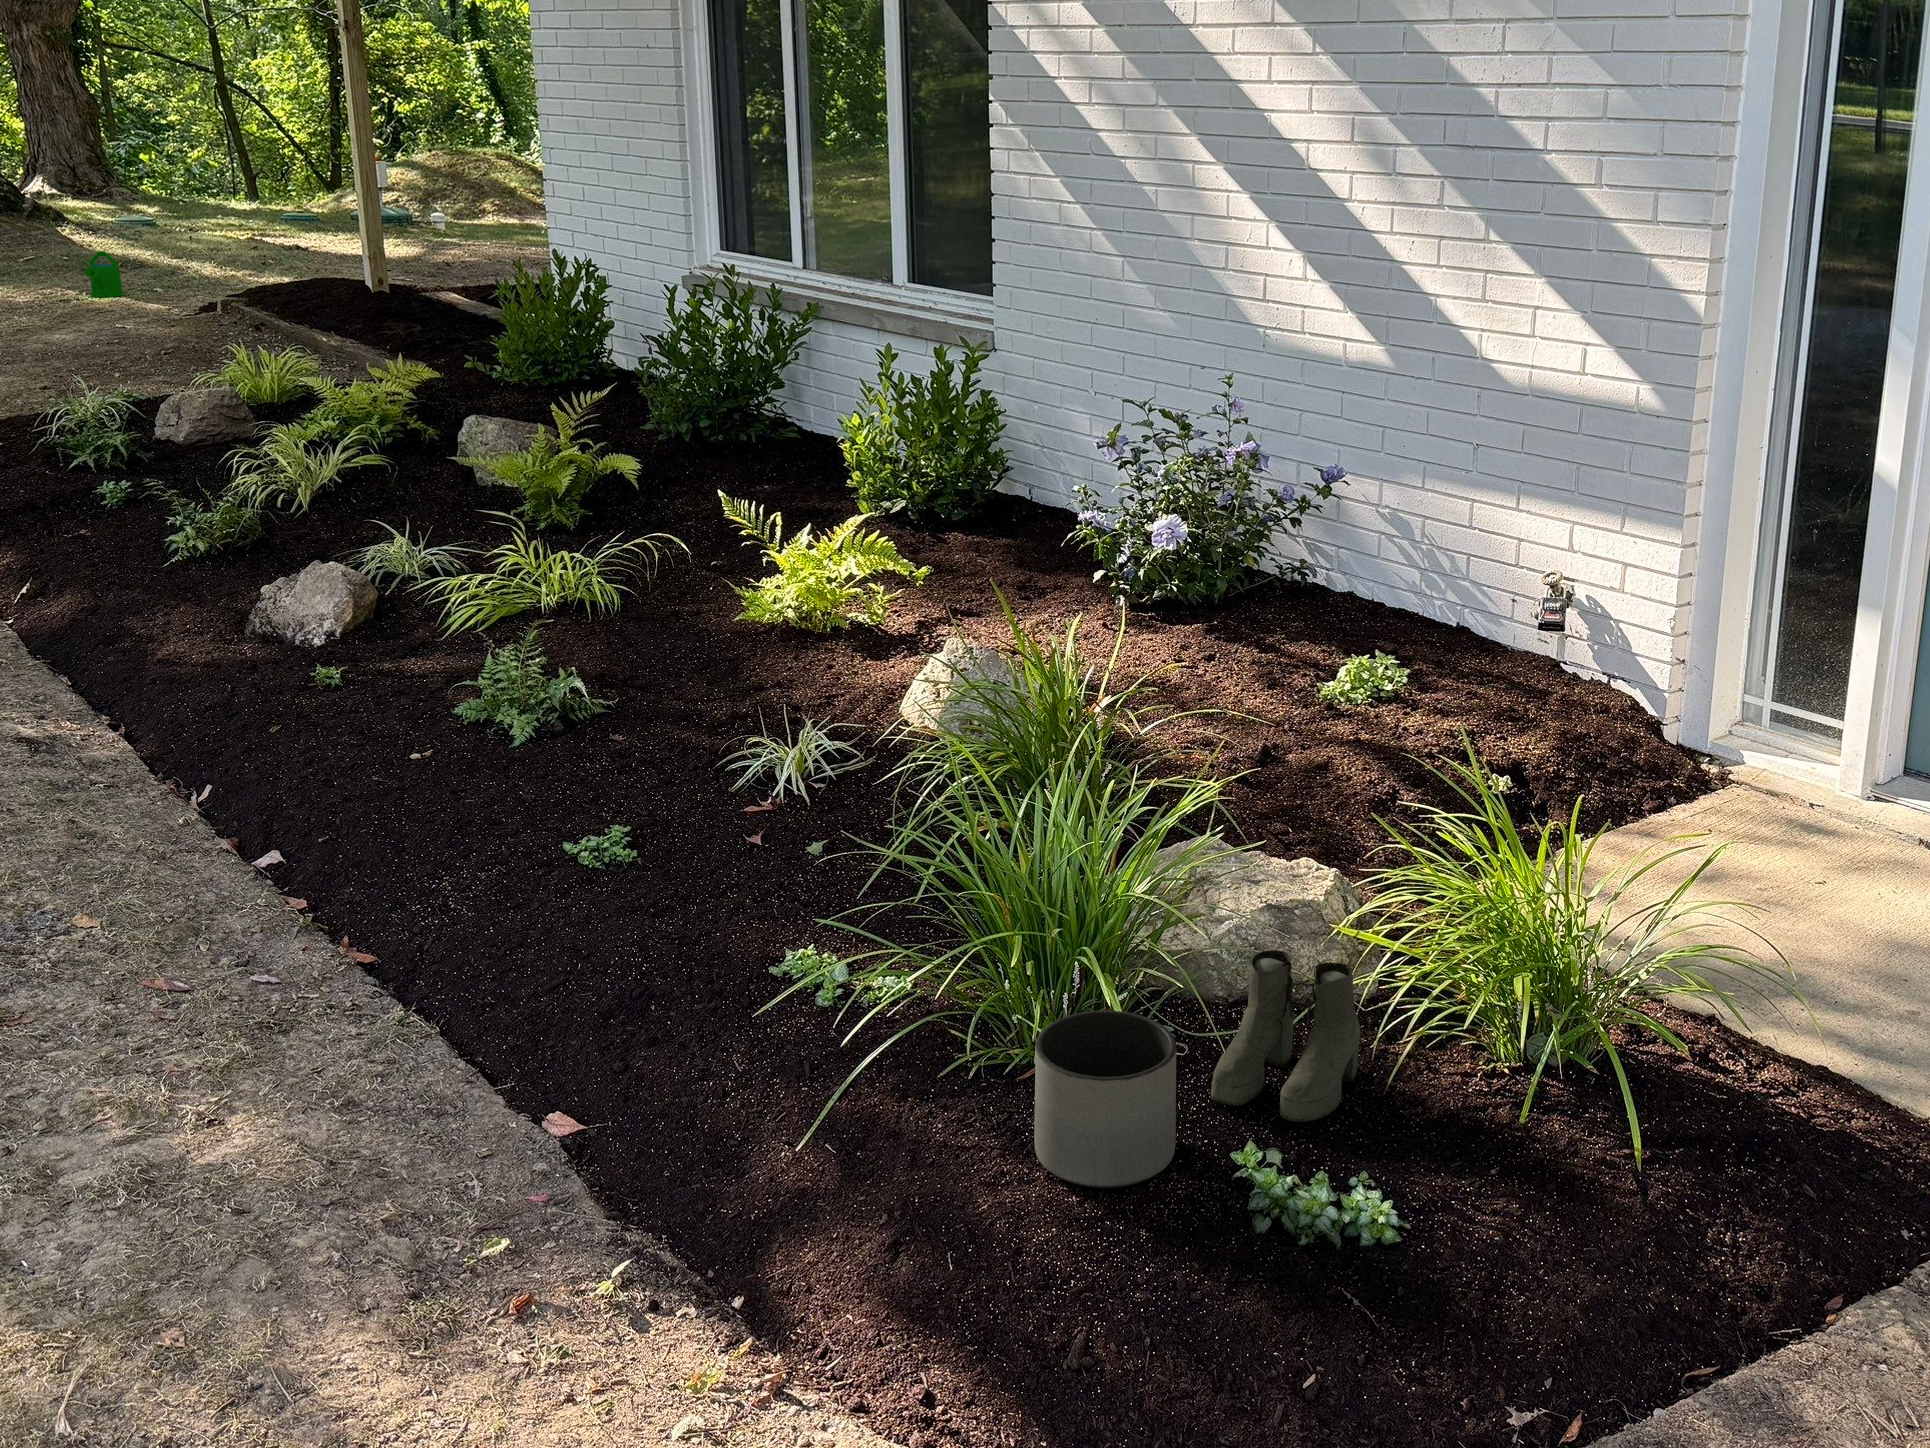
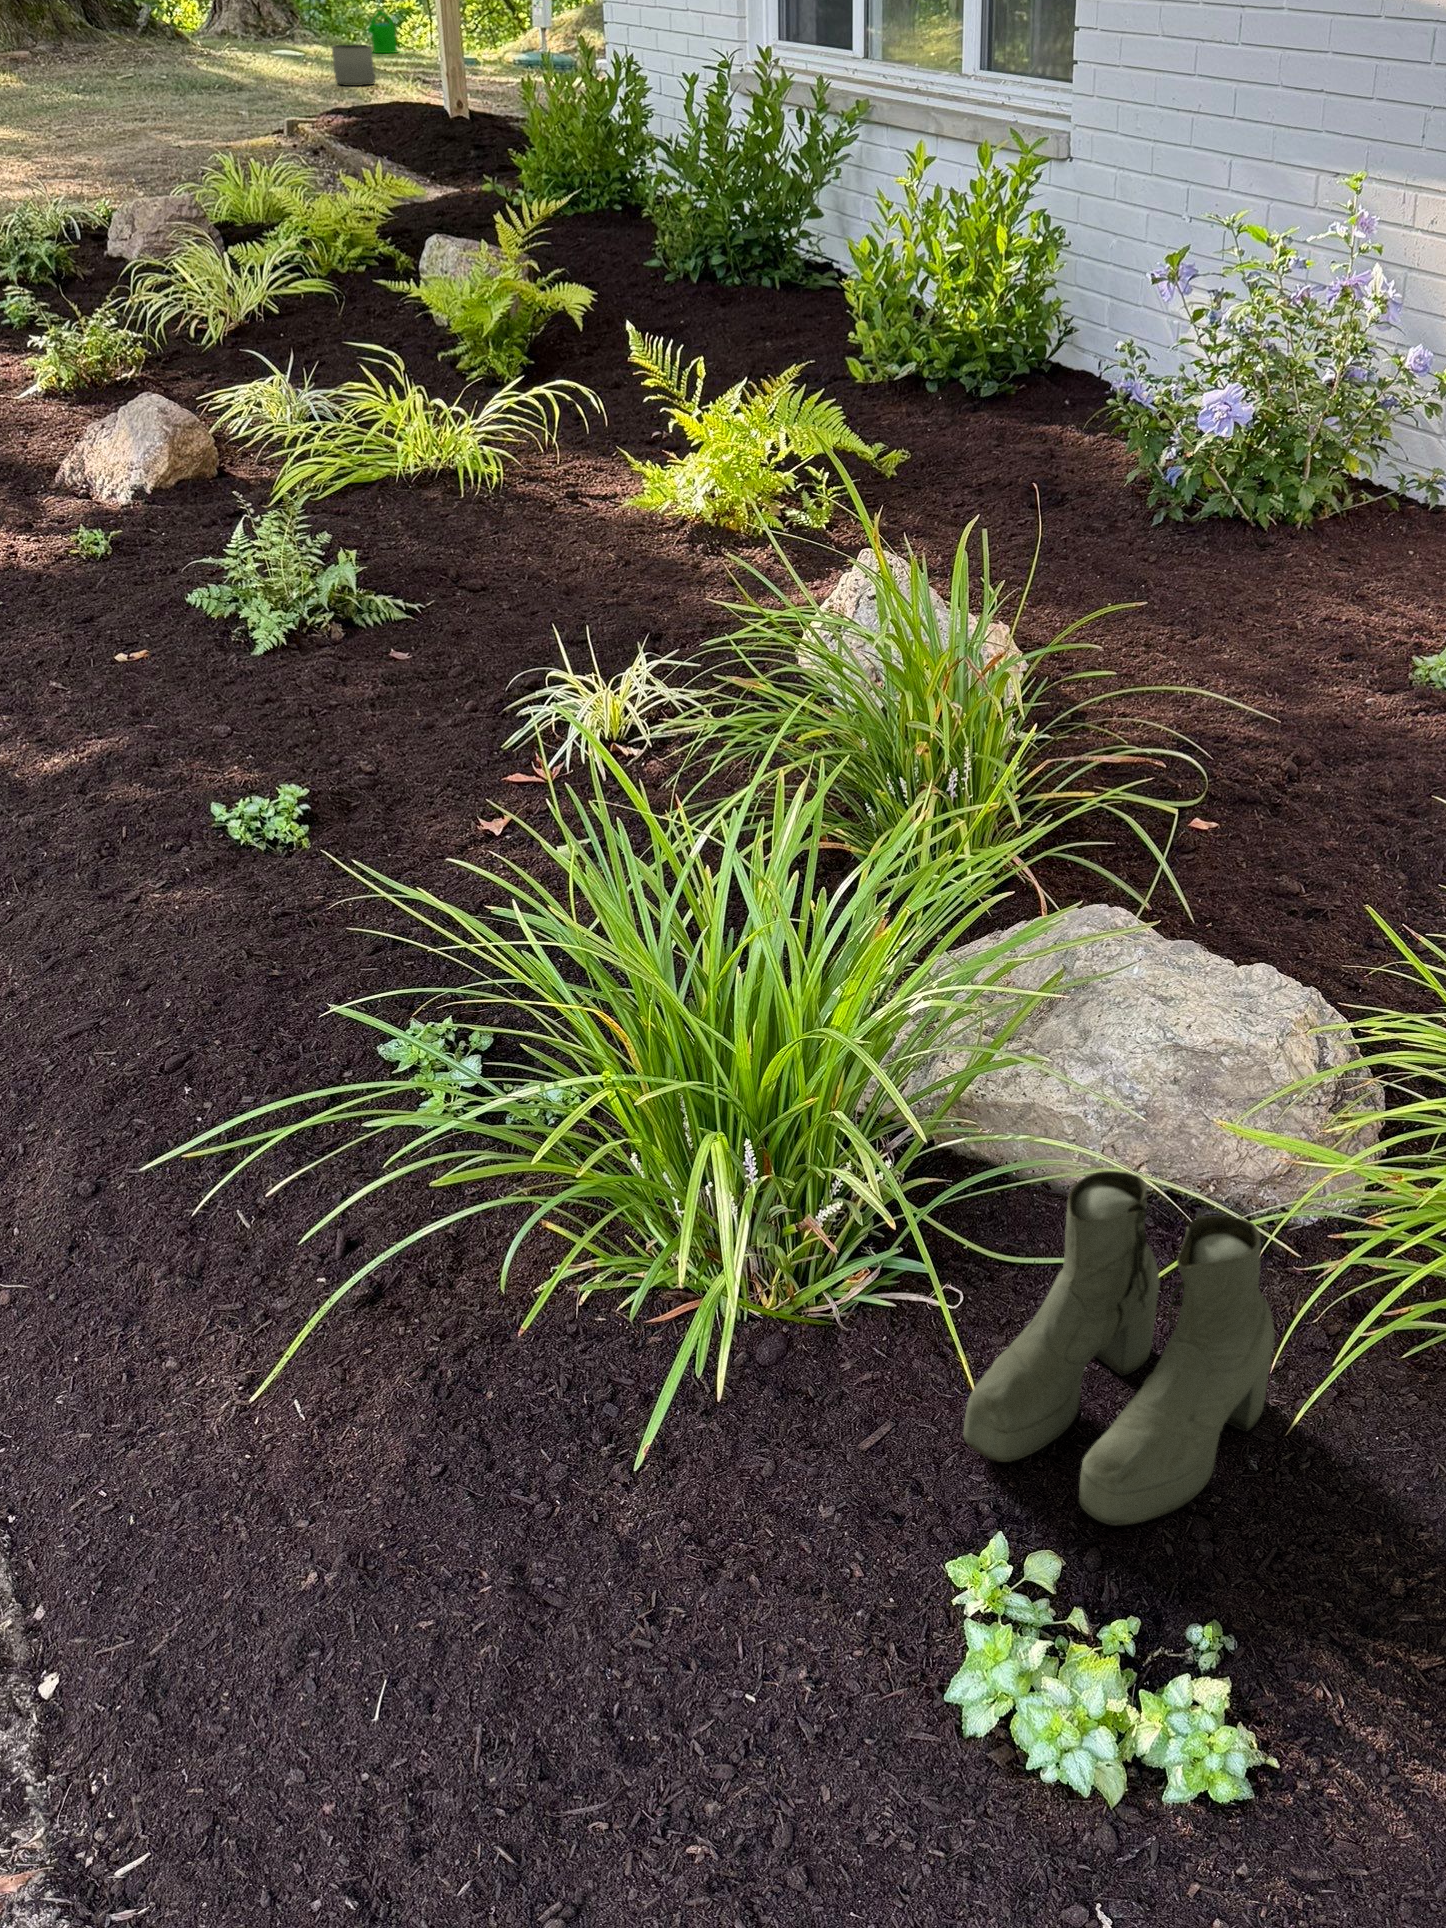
watering can: present [85,251,126,297] -> present [368,11,398,53]
planter: present [1034,1011,1176,1188] -> present [332,45,375,86]

